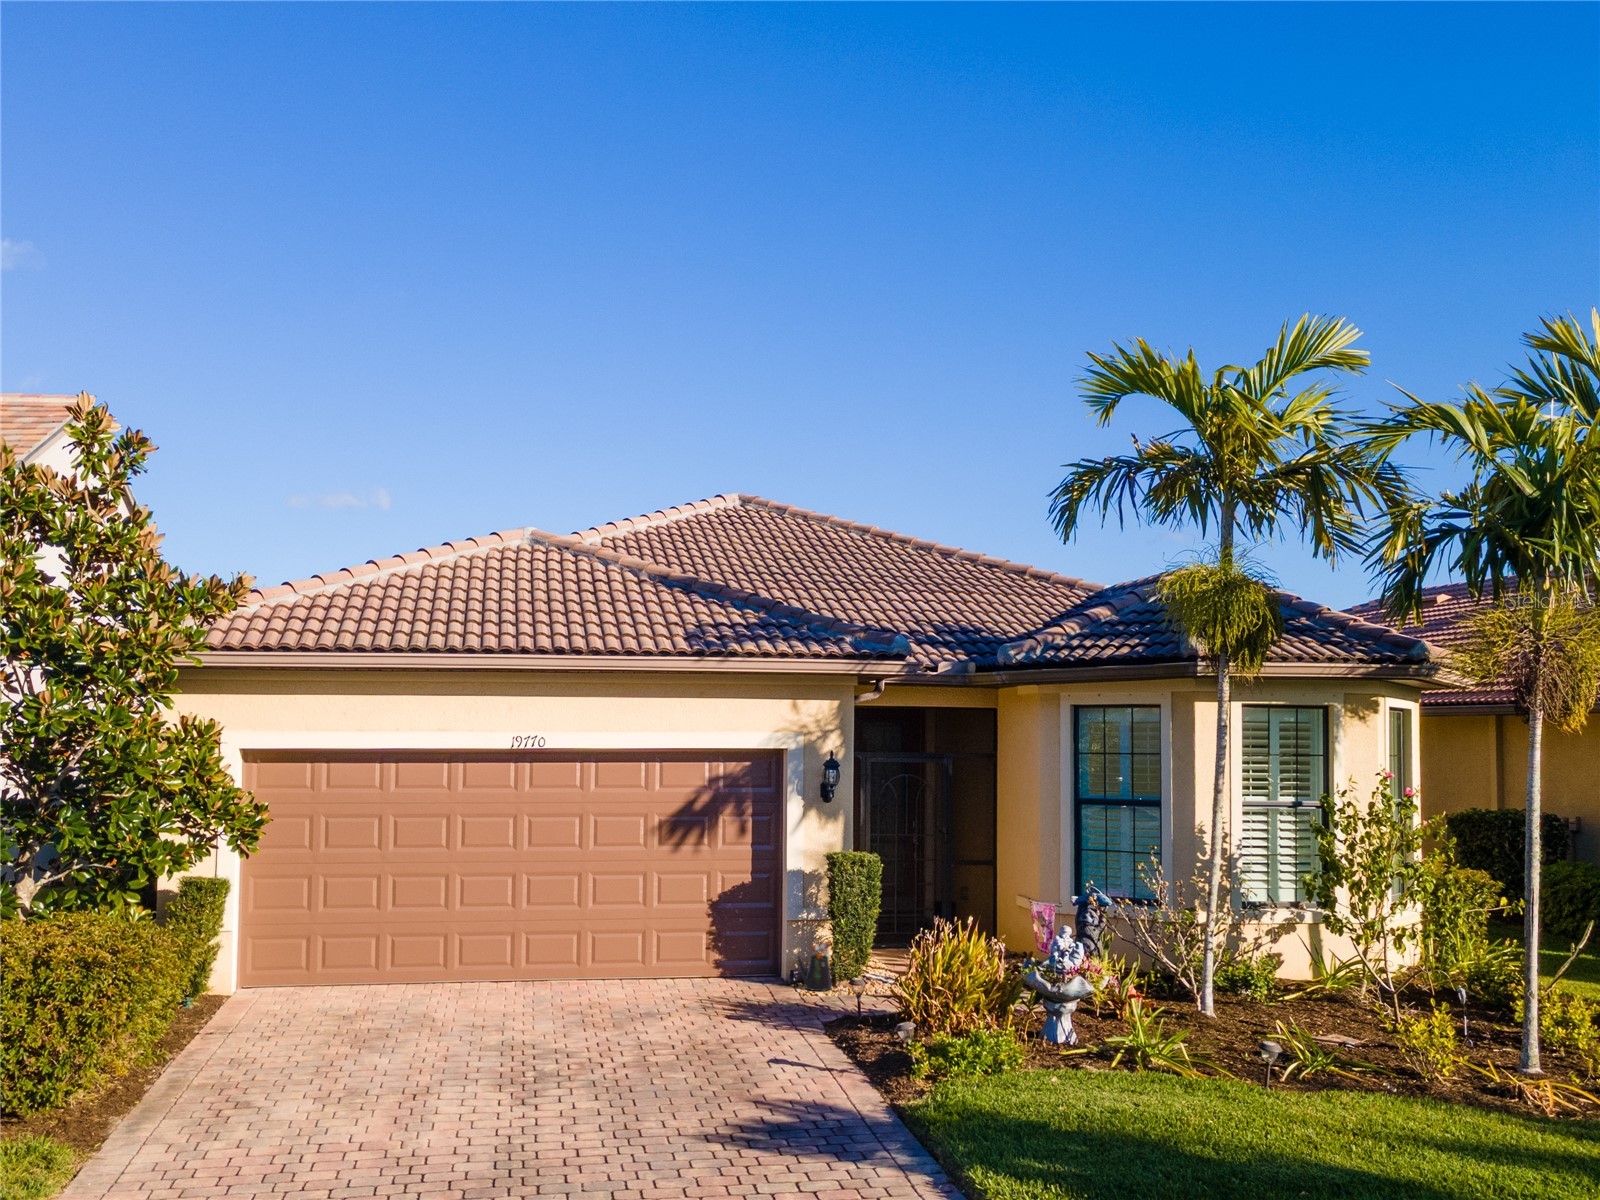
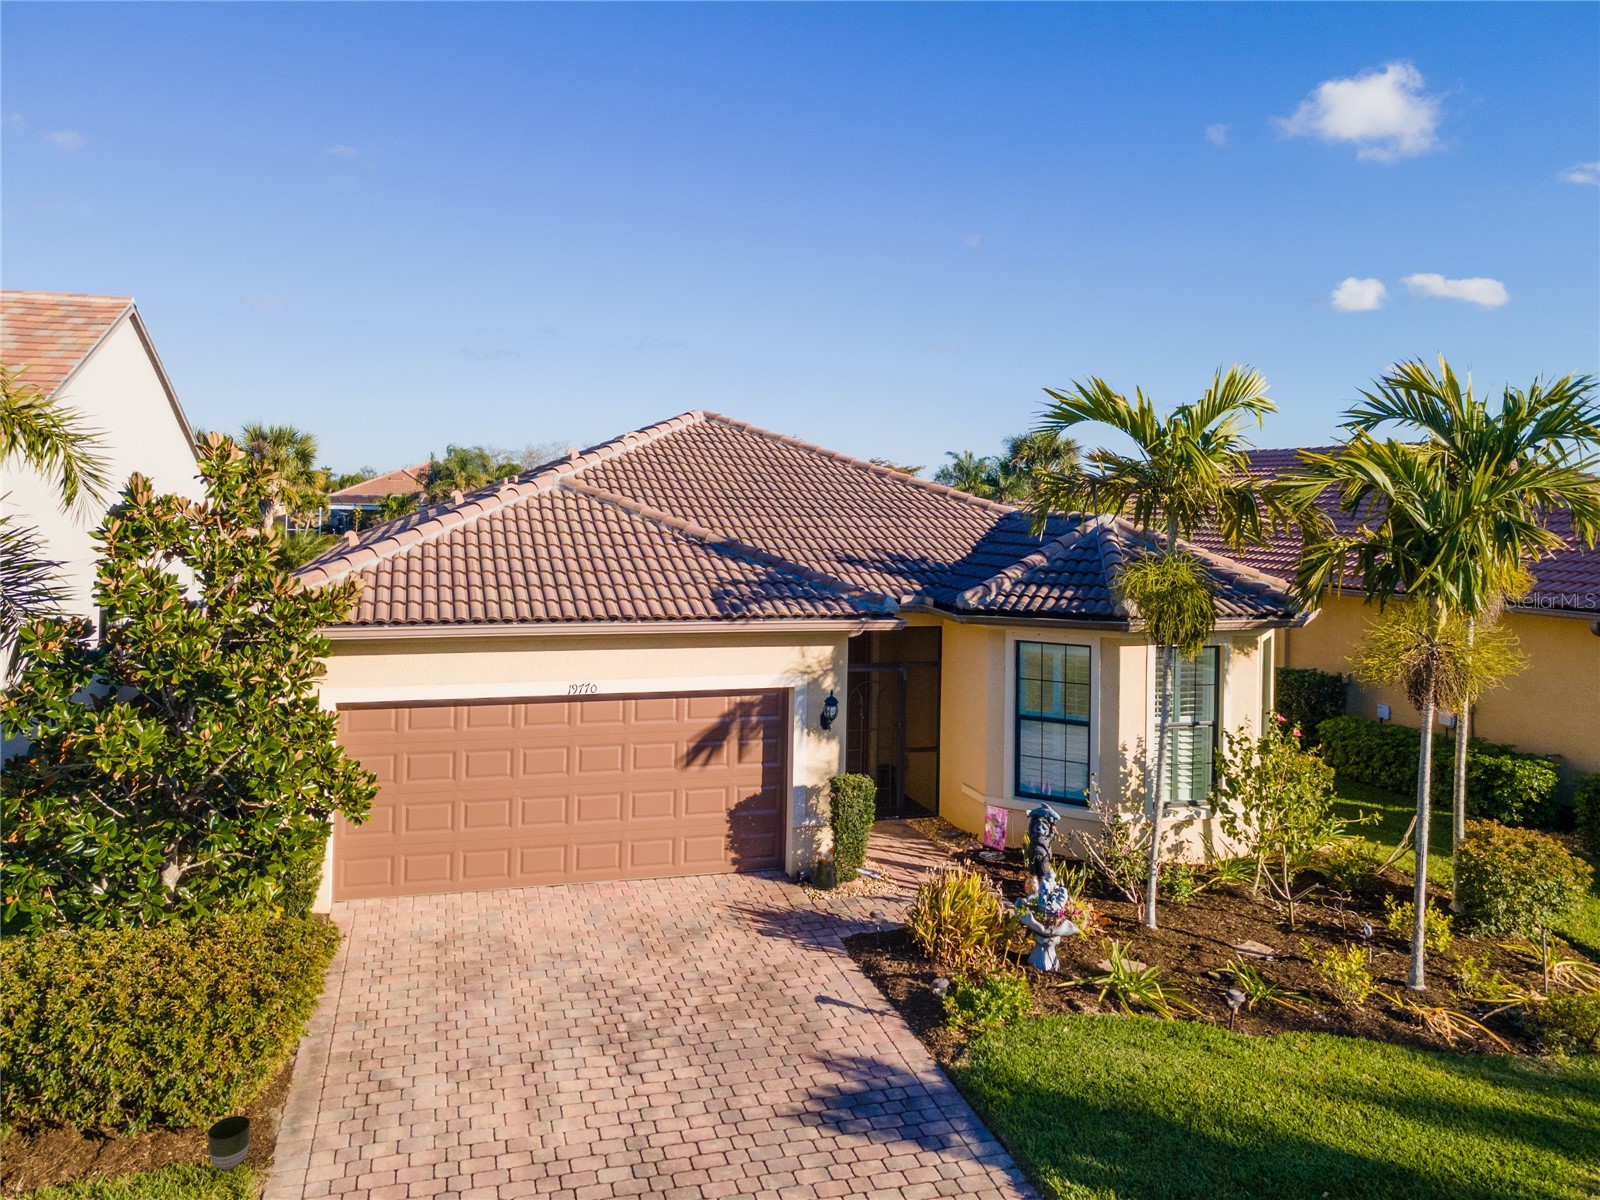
planter: none [62,1078,106,1129] -> present [208,1116,250,1169]

